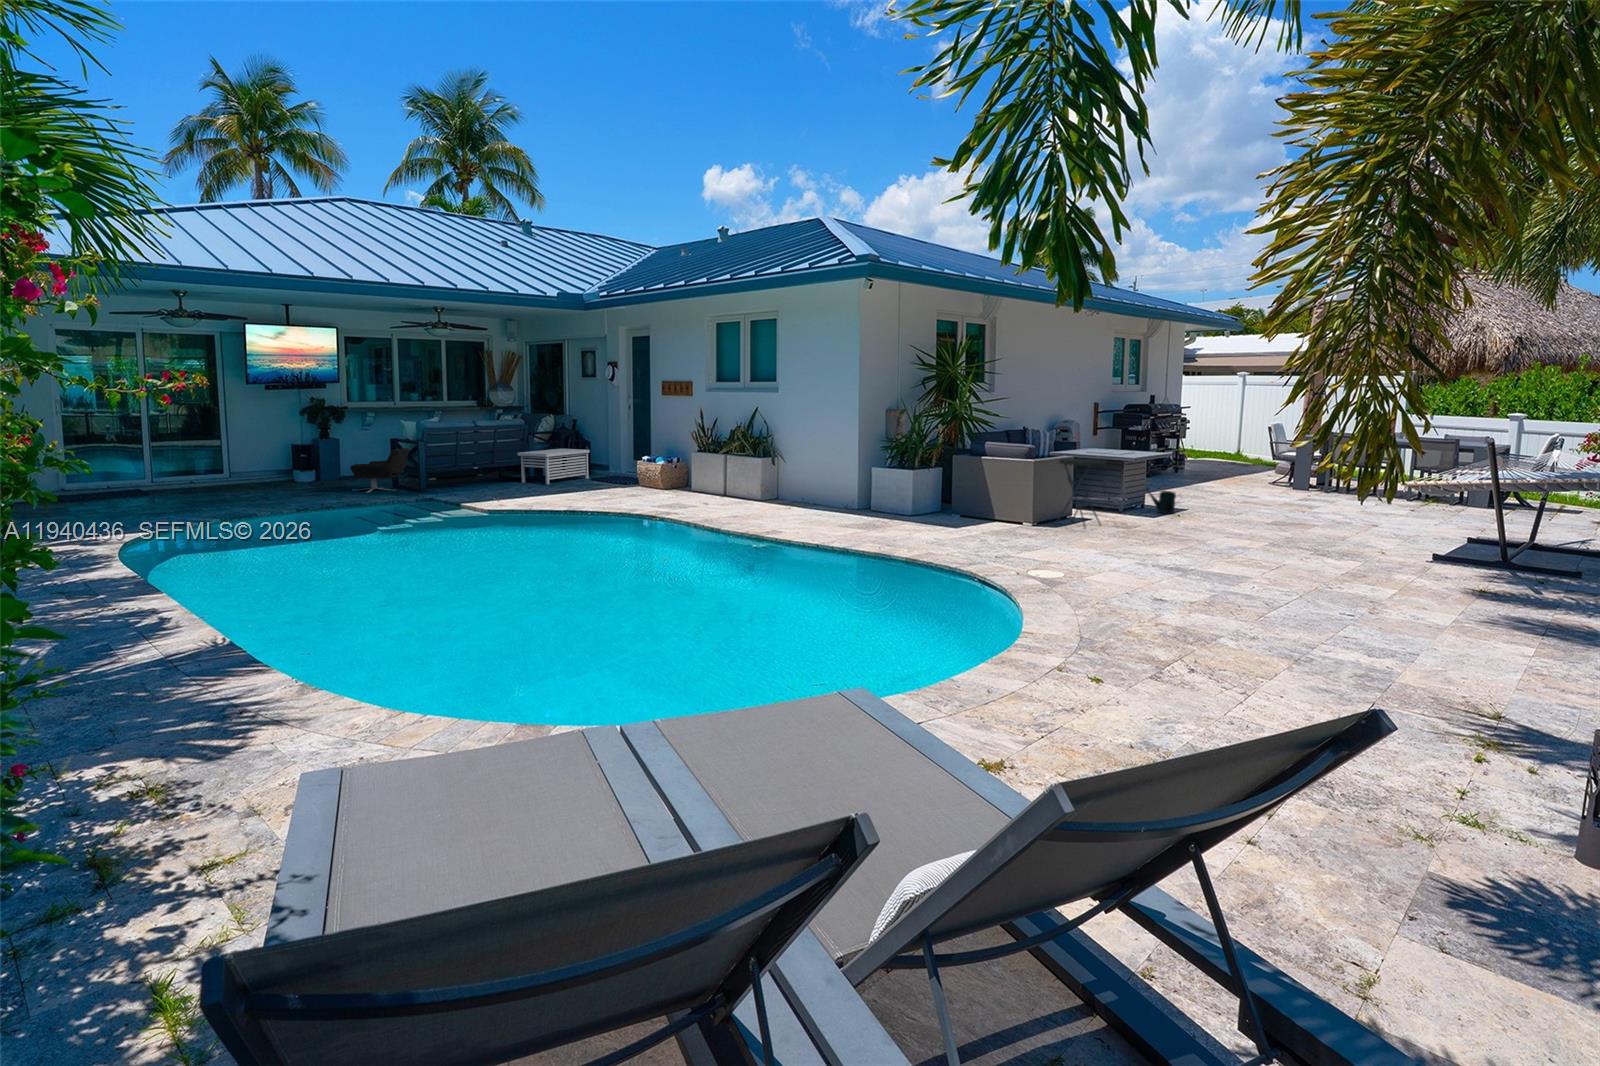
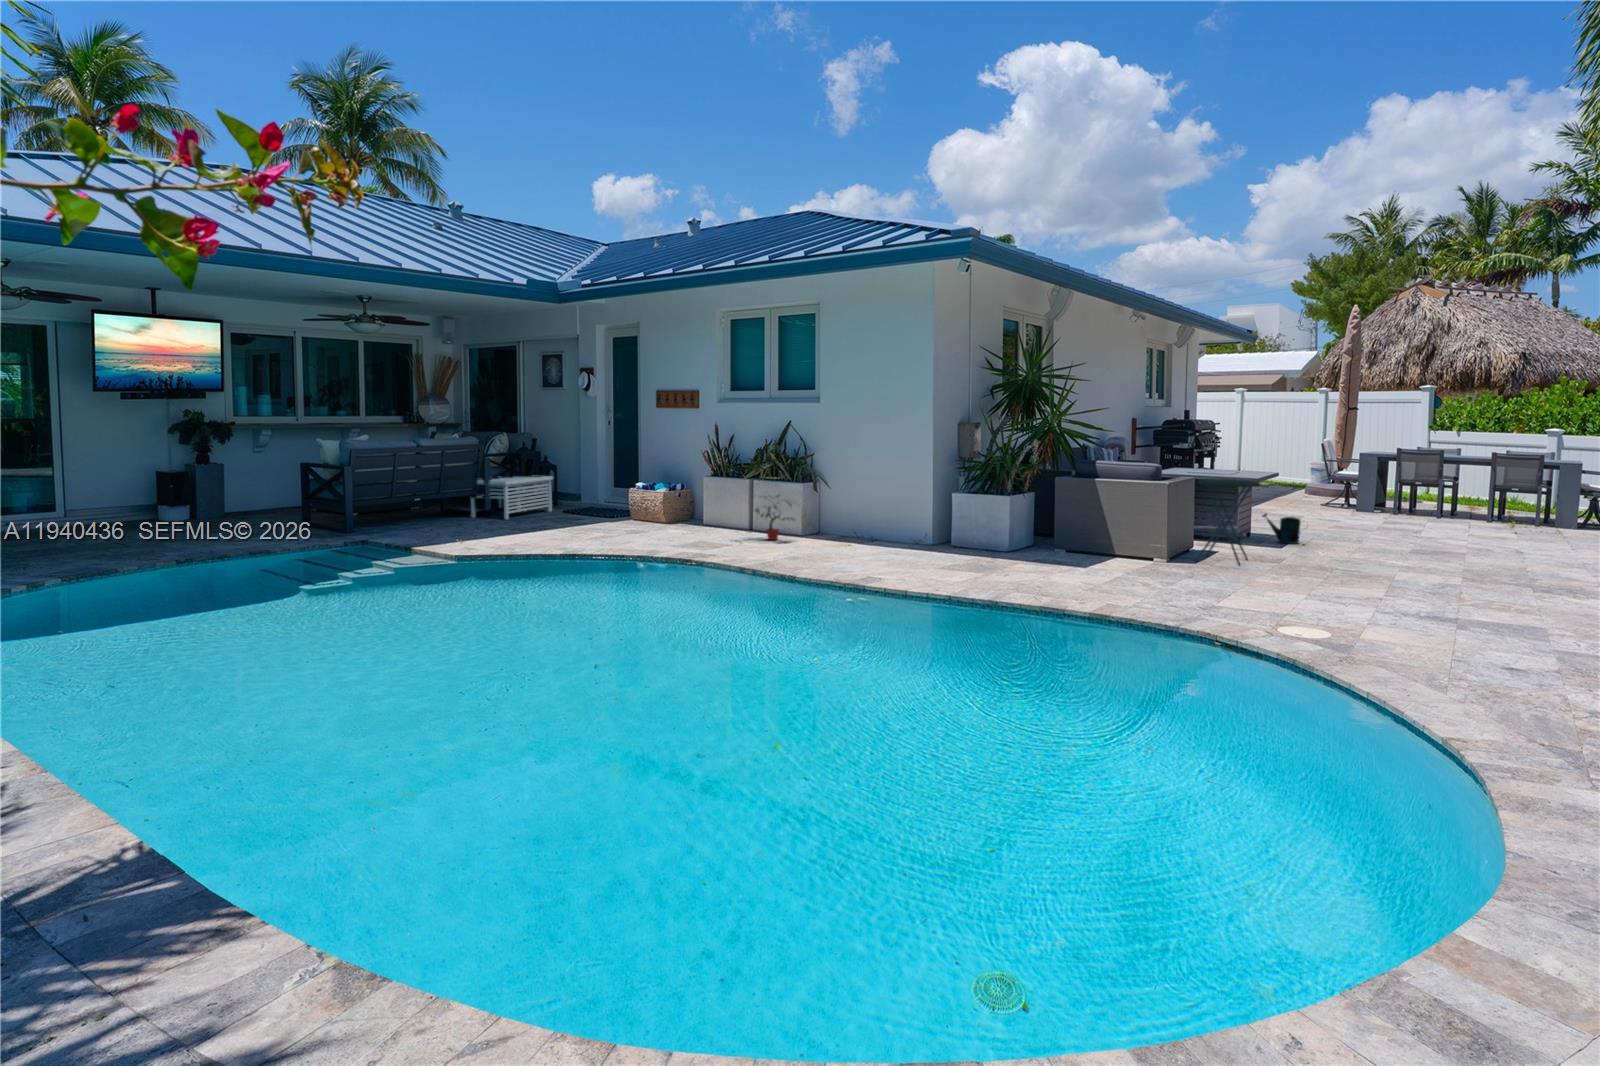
lounge chair: present [350,448,409,493] -> none [248,475,327,534]
potted plant: none [717,467,760,504] -> present [753,495,795,540]

